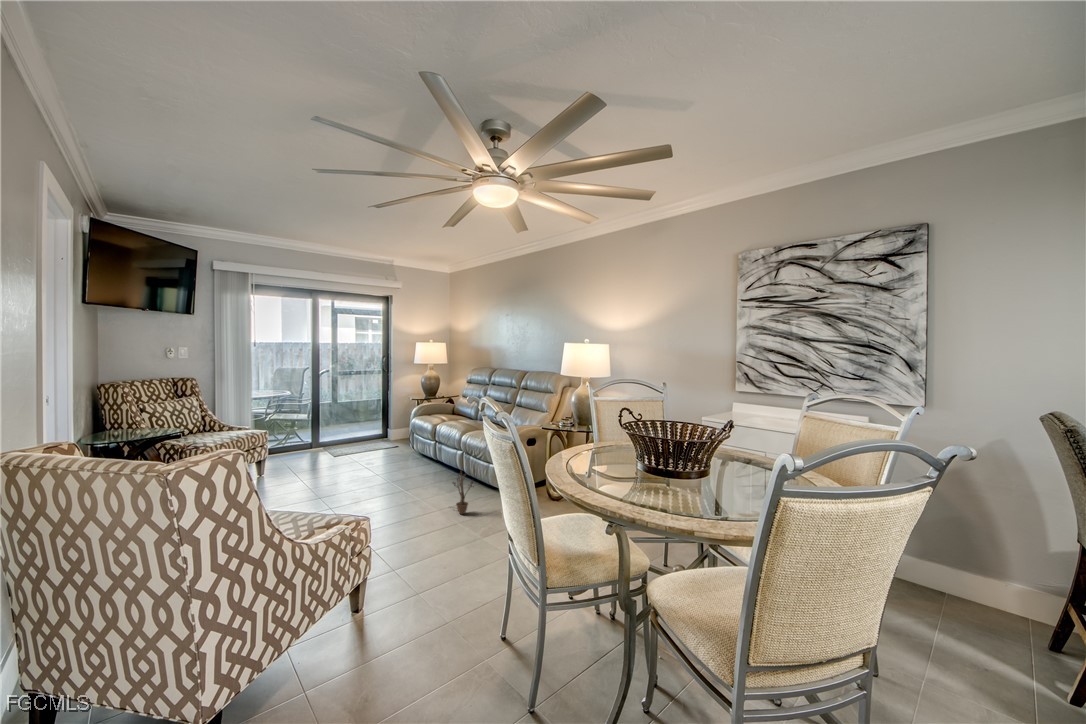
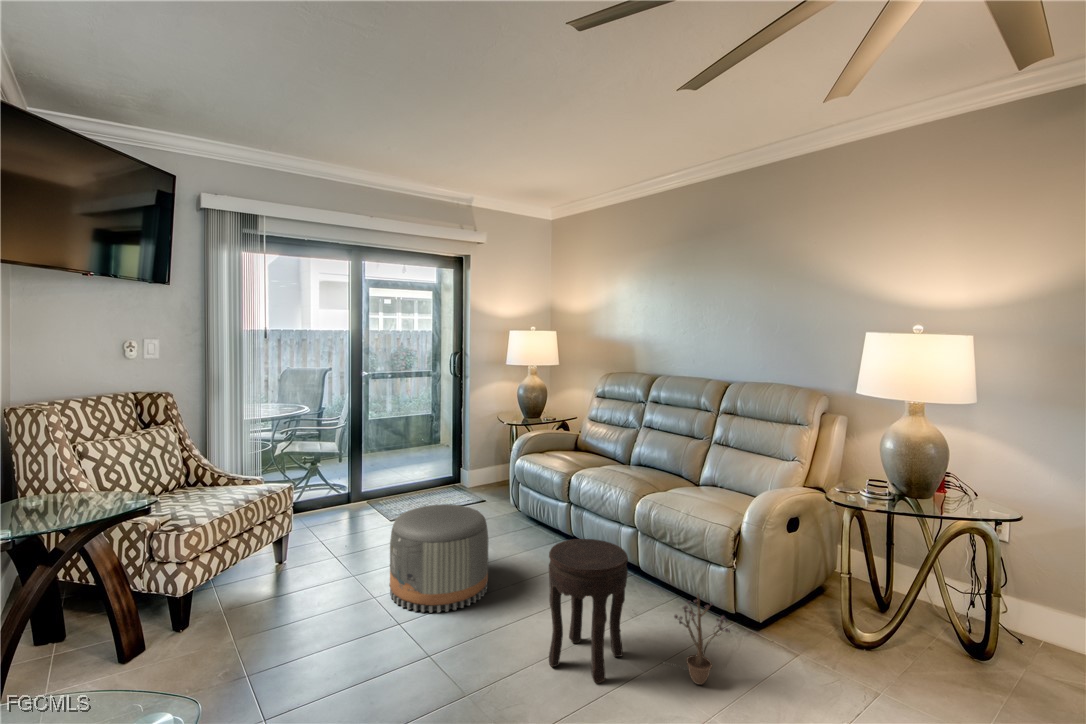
pouf: none [320,440,378,493] -> present [390,504,488,613]
side table: none [391,449,432,515] -> present [549,539,628,683]

